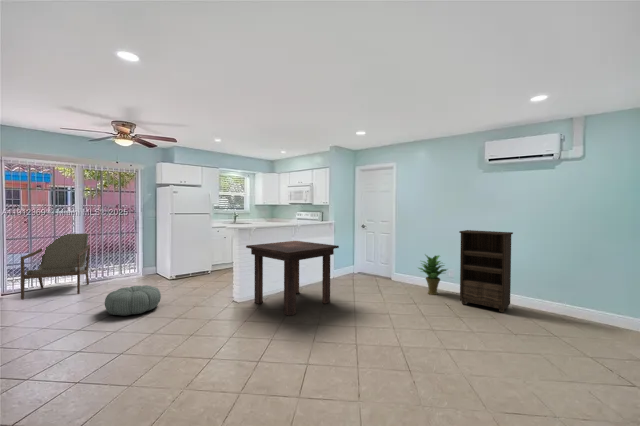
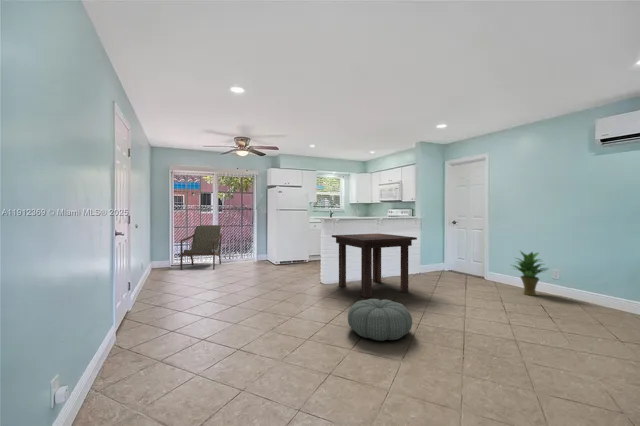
bookshelf: present [459,230,513,313] -> none [558,224,634,319]
pouf: present [105,285,161,315] -> present [348,299,412,341]

